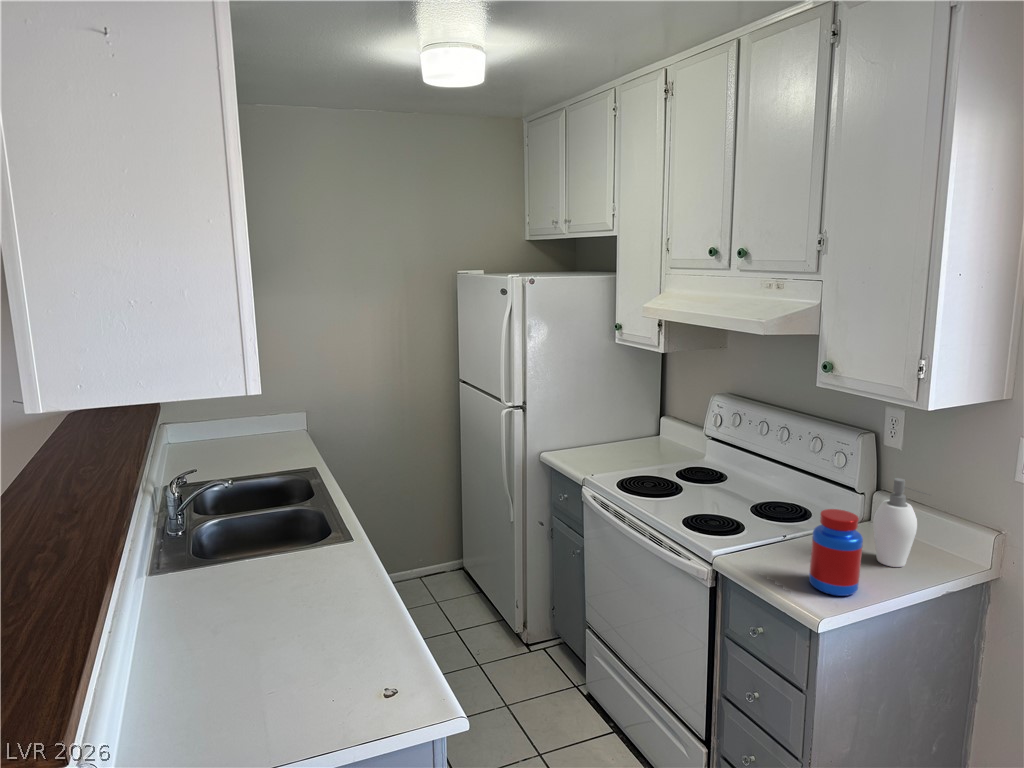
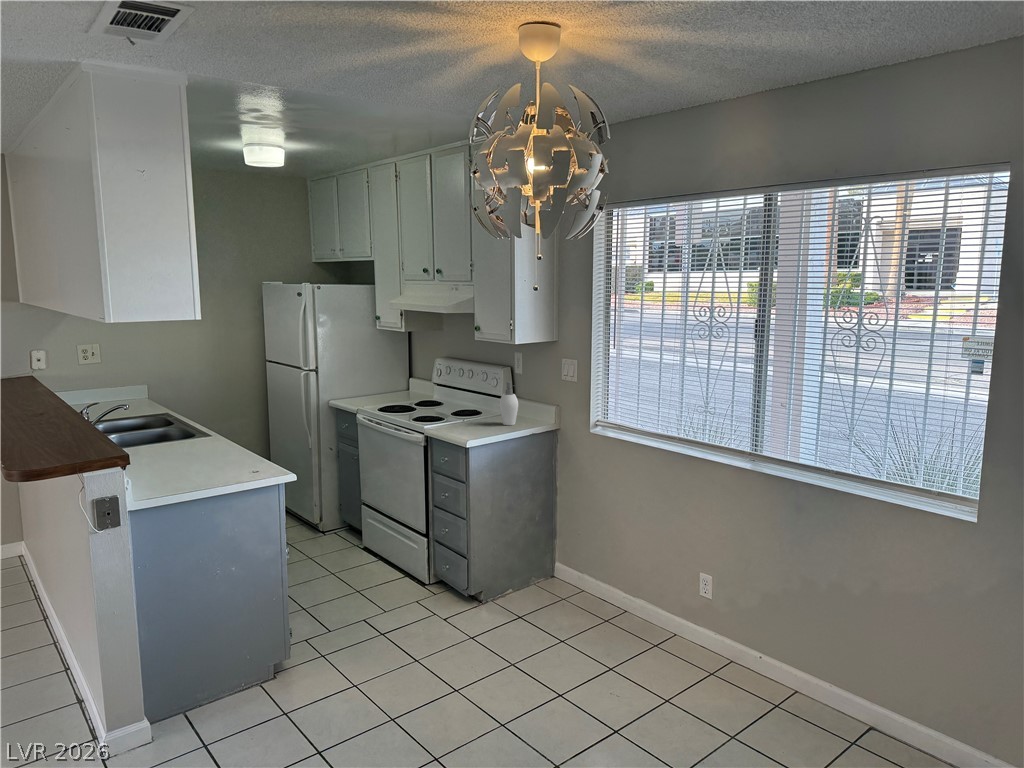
jar: present [809,509,863,596] -> none [465,394,486,433]

